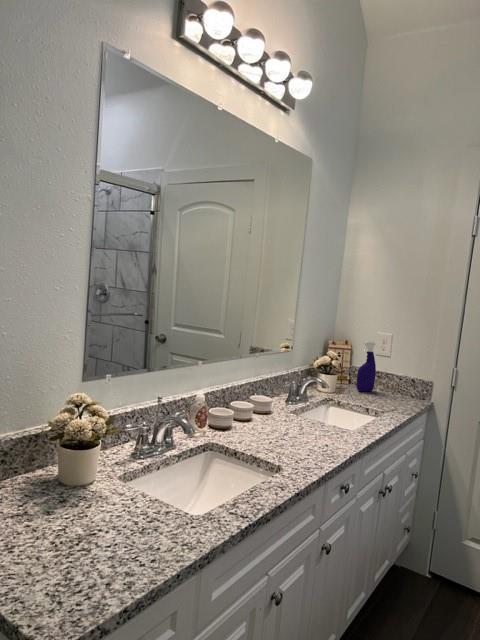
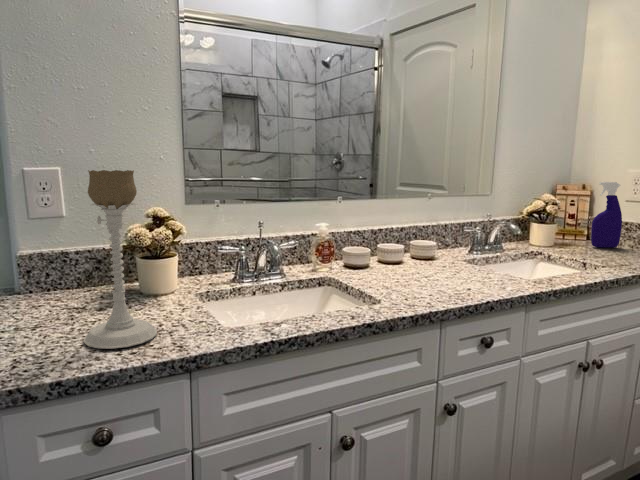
candle holder: none [84,381,154,565] -> present [84,170,157,349]

